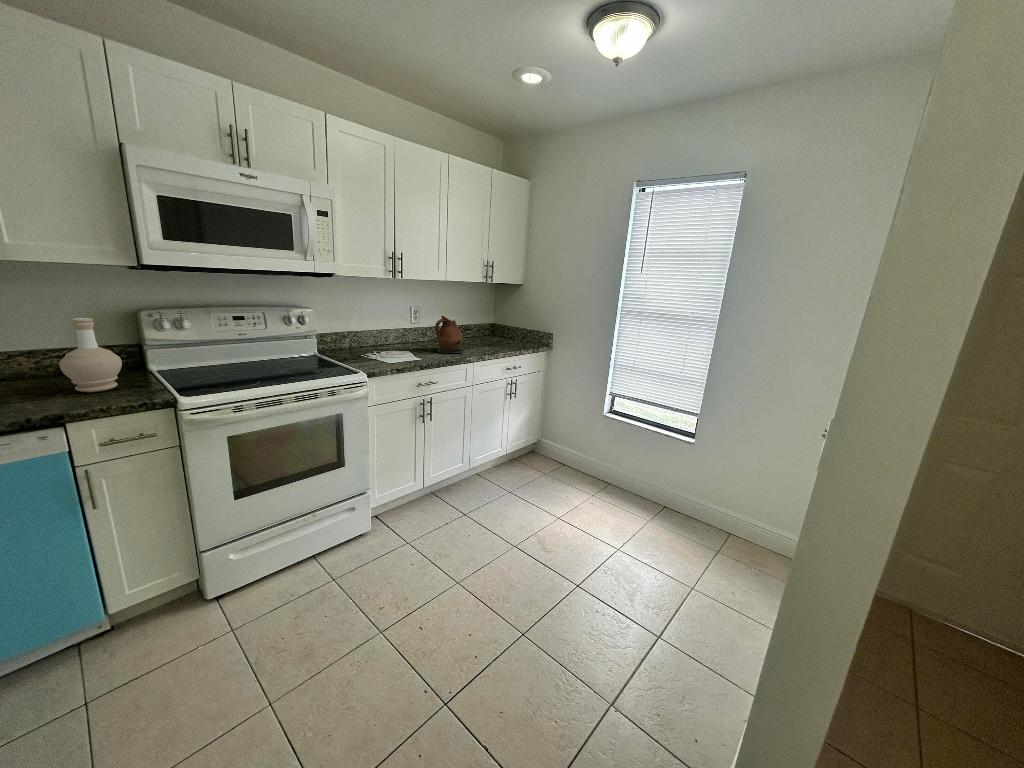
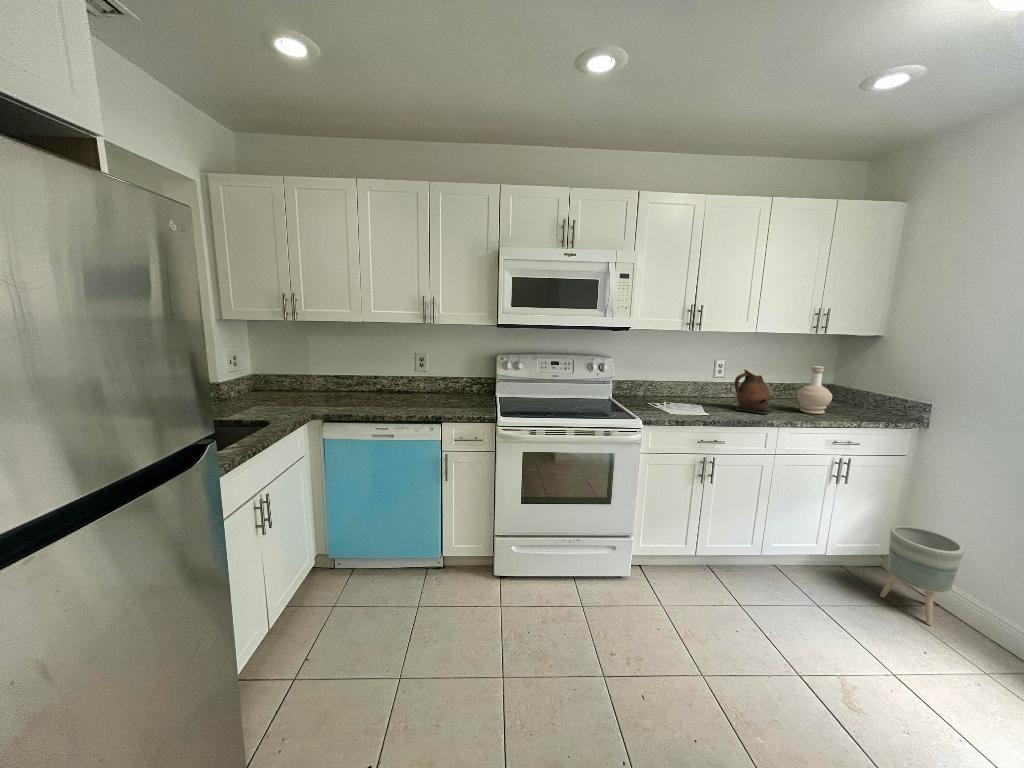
bottle: present [59,318,122,392] -> present [797,366,832,414]
planter: none [537,418,574,478] -> present [880,525,964,625]

